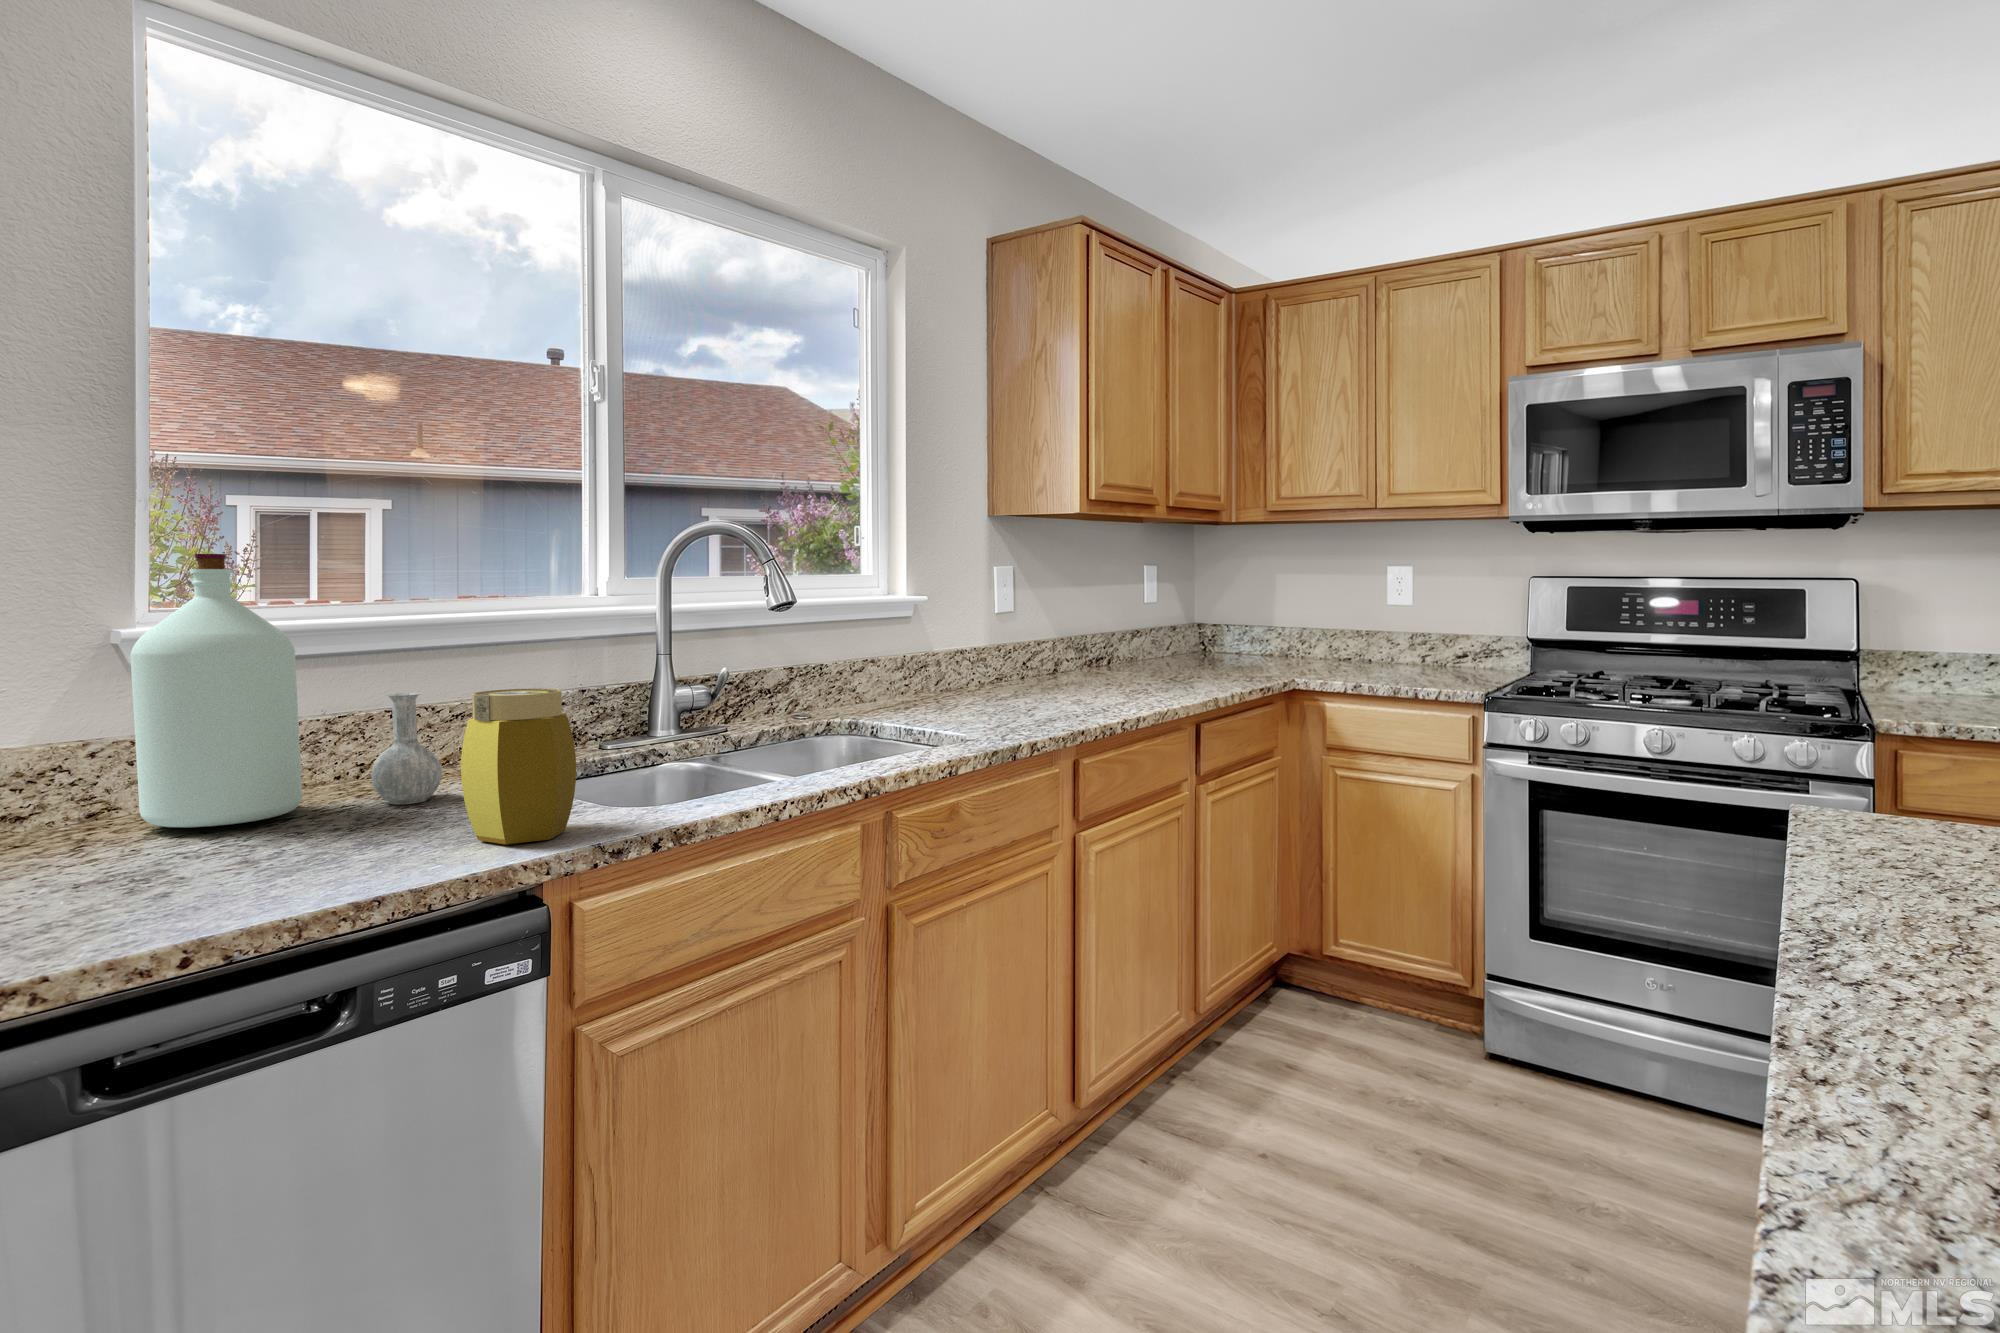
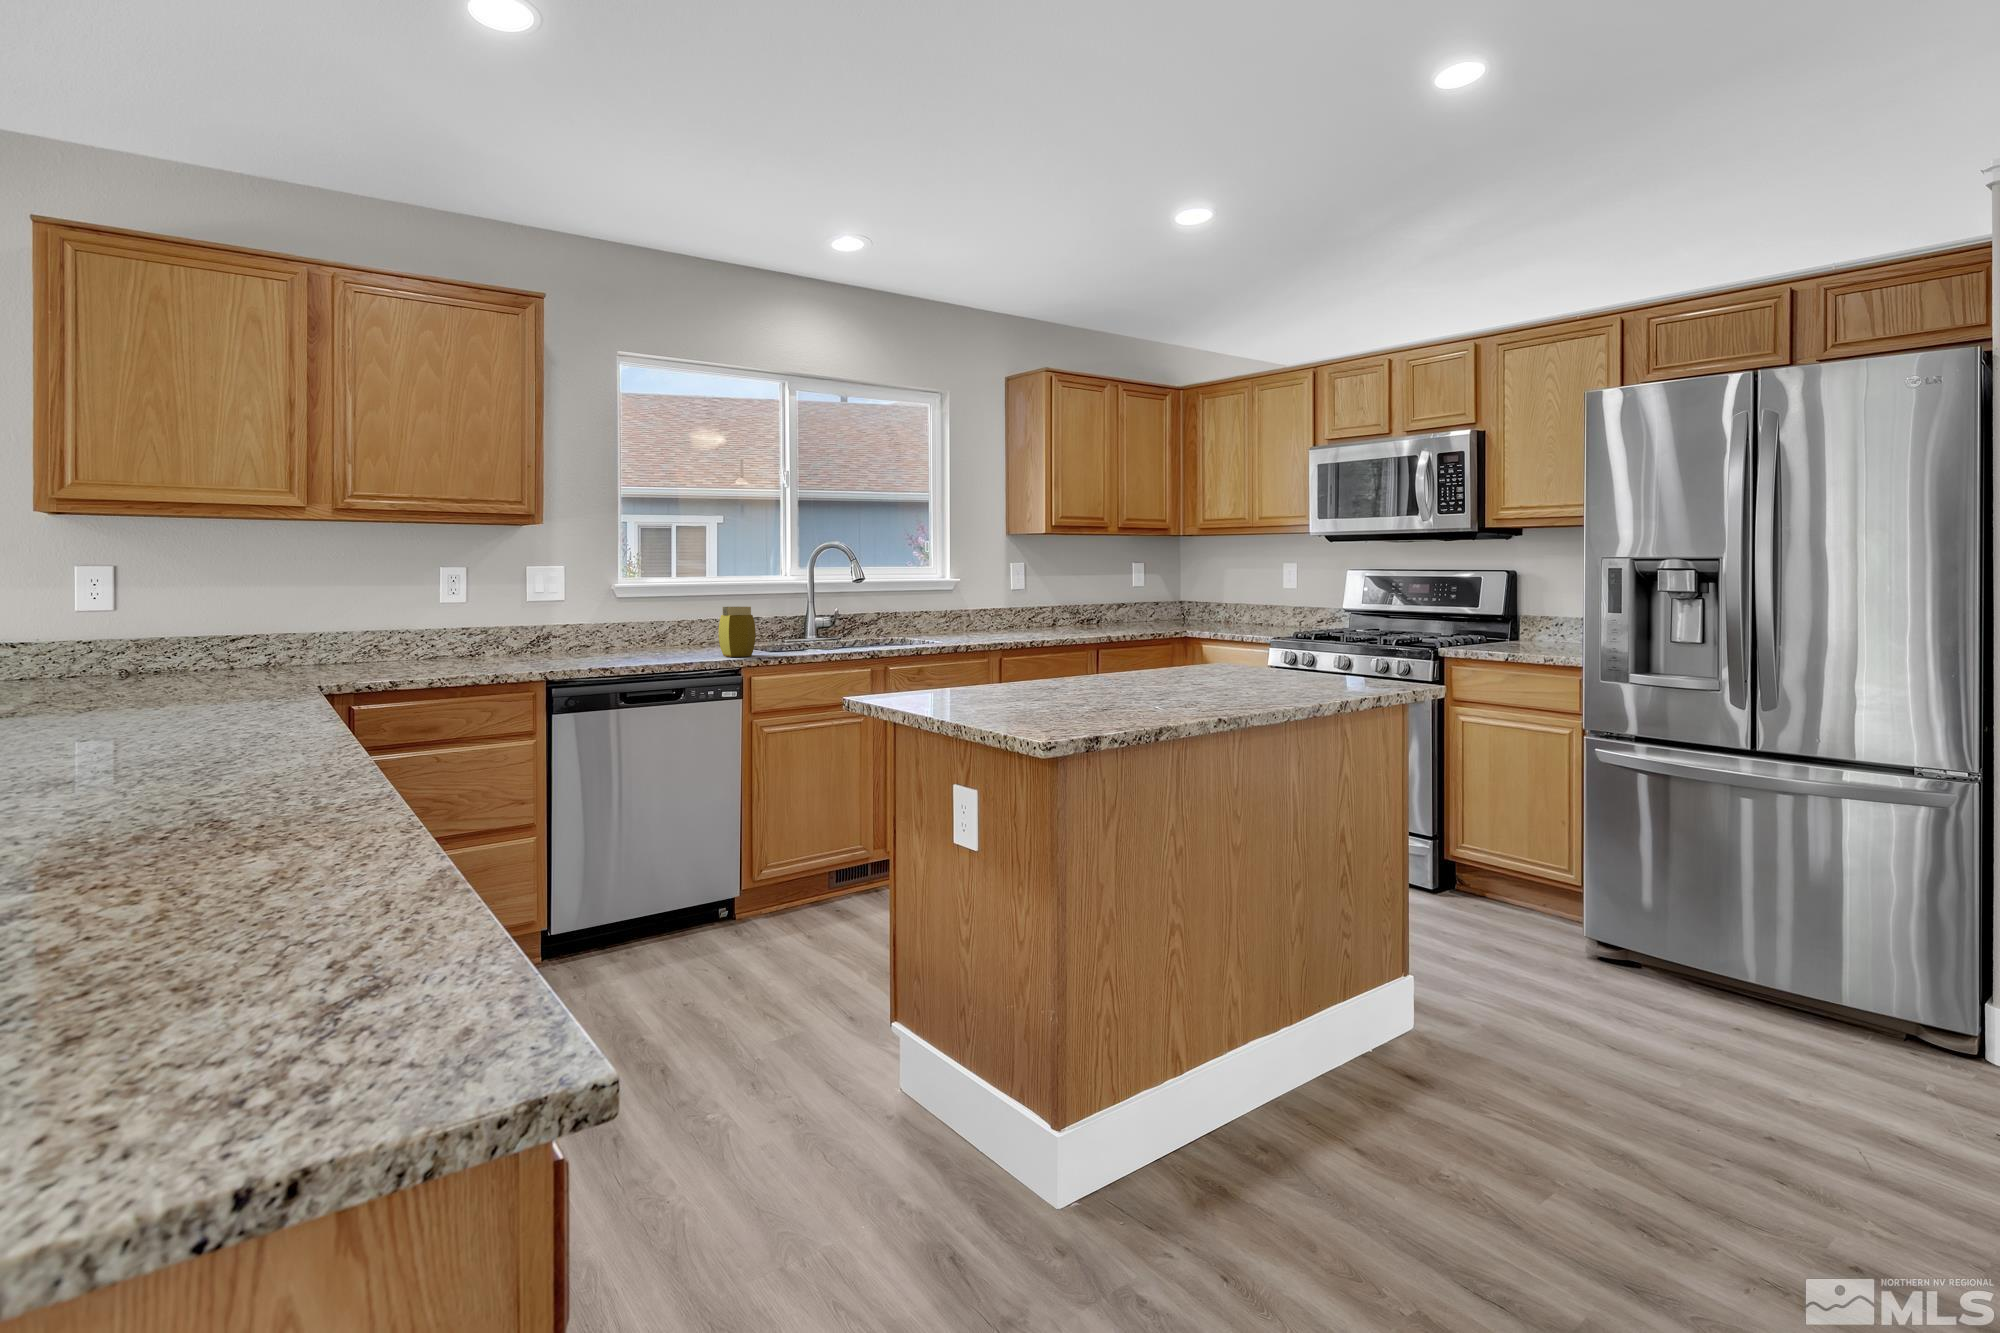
bottle: present [130,554,442,827] -> none [621,560,716,651]

